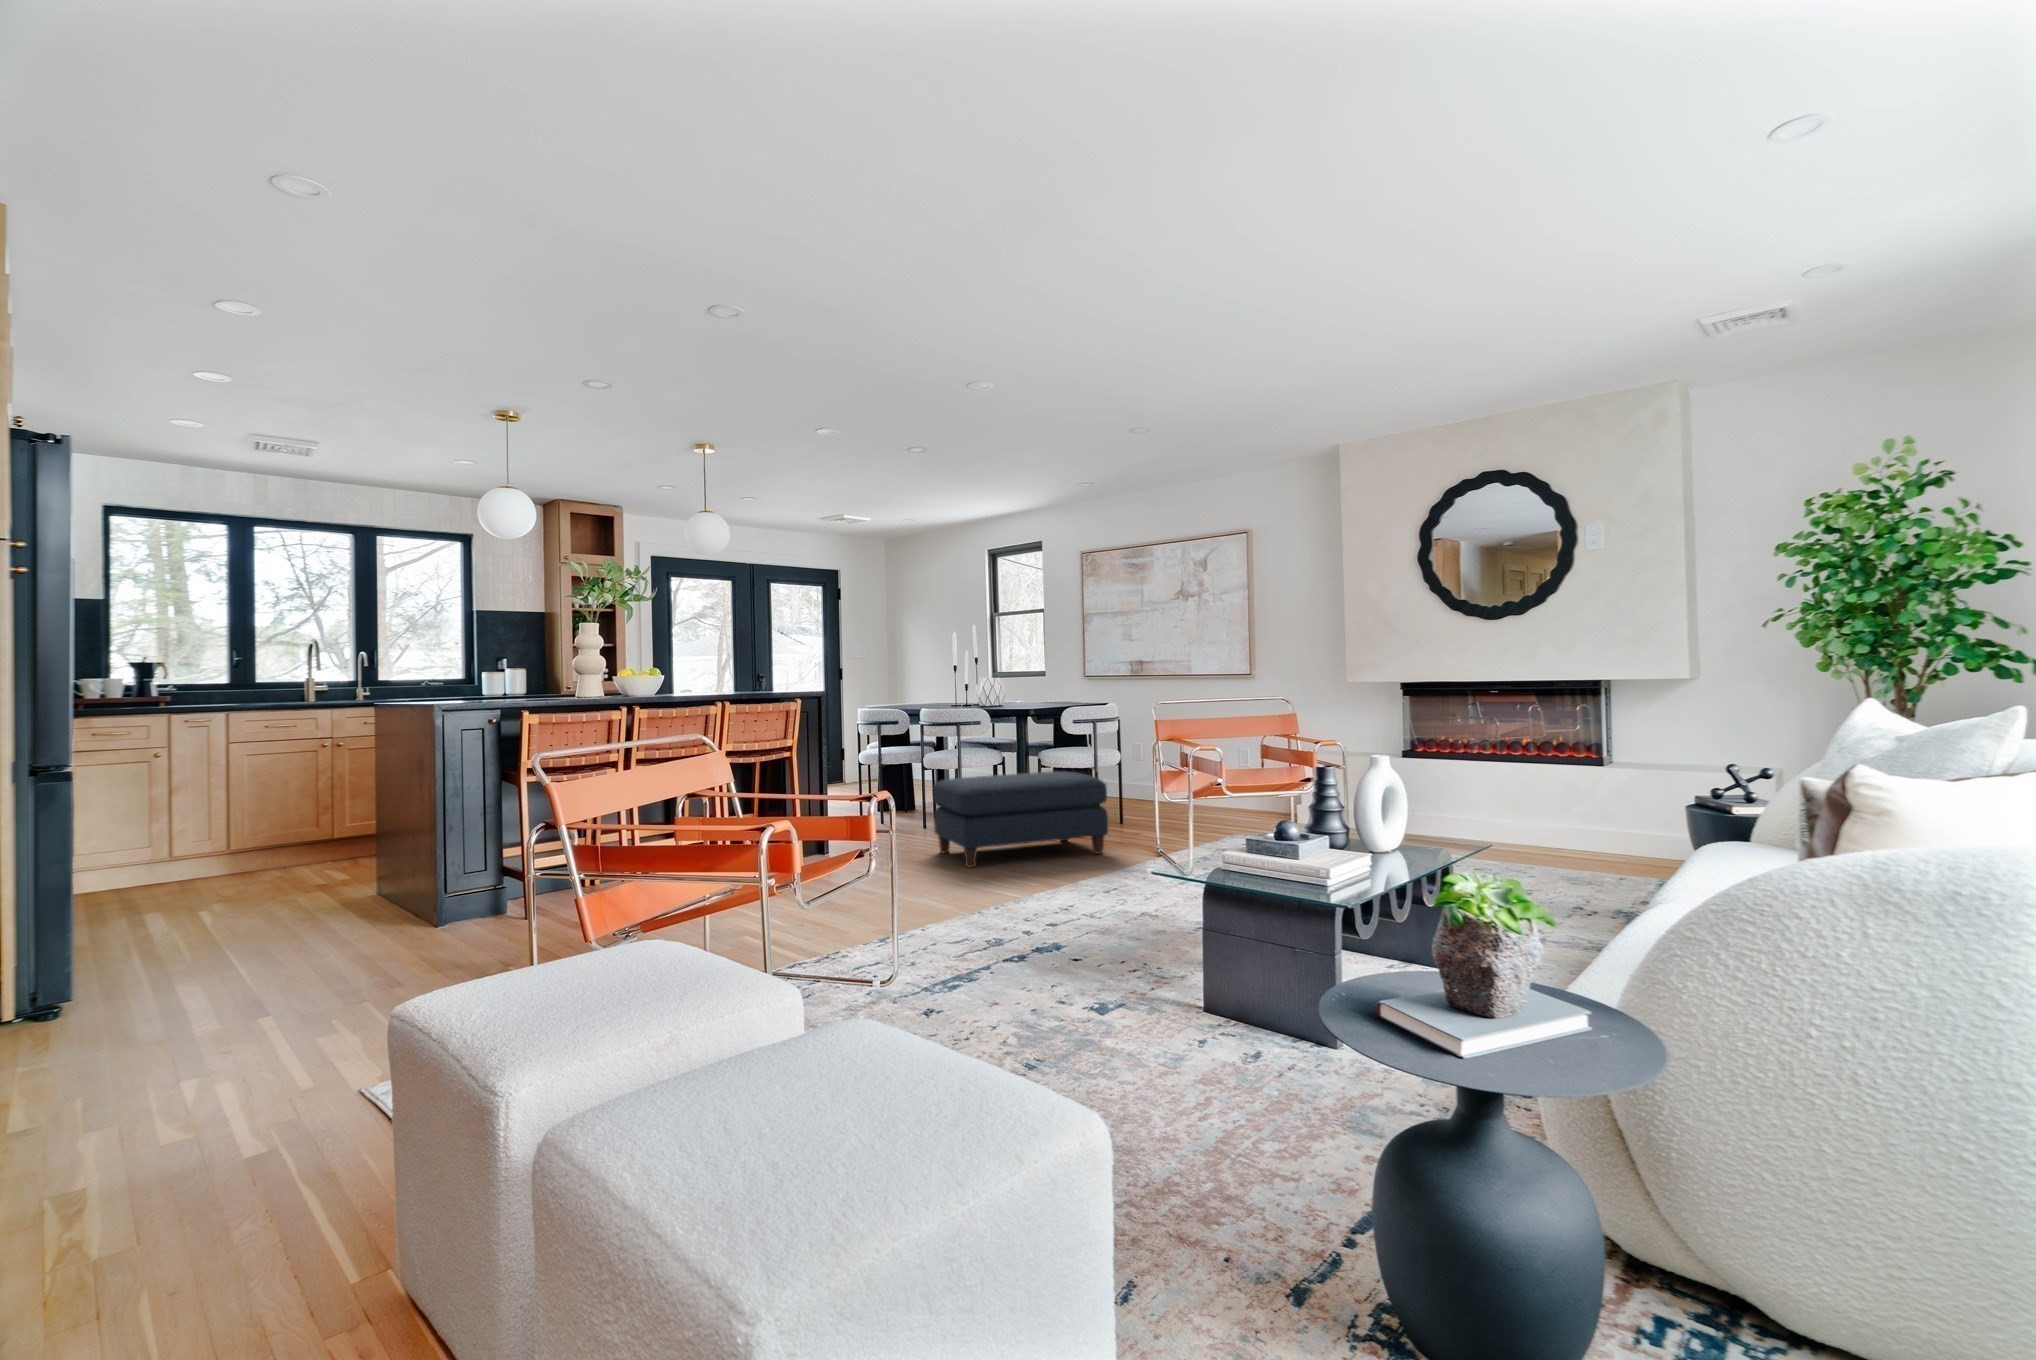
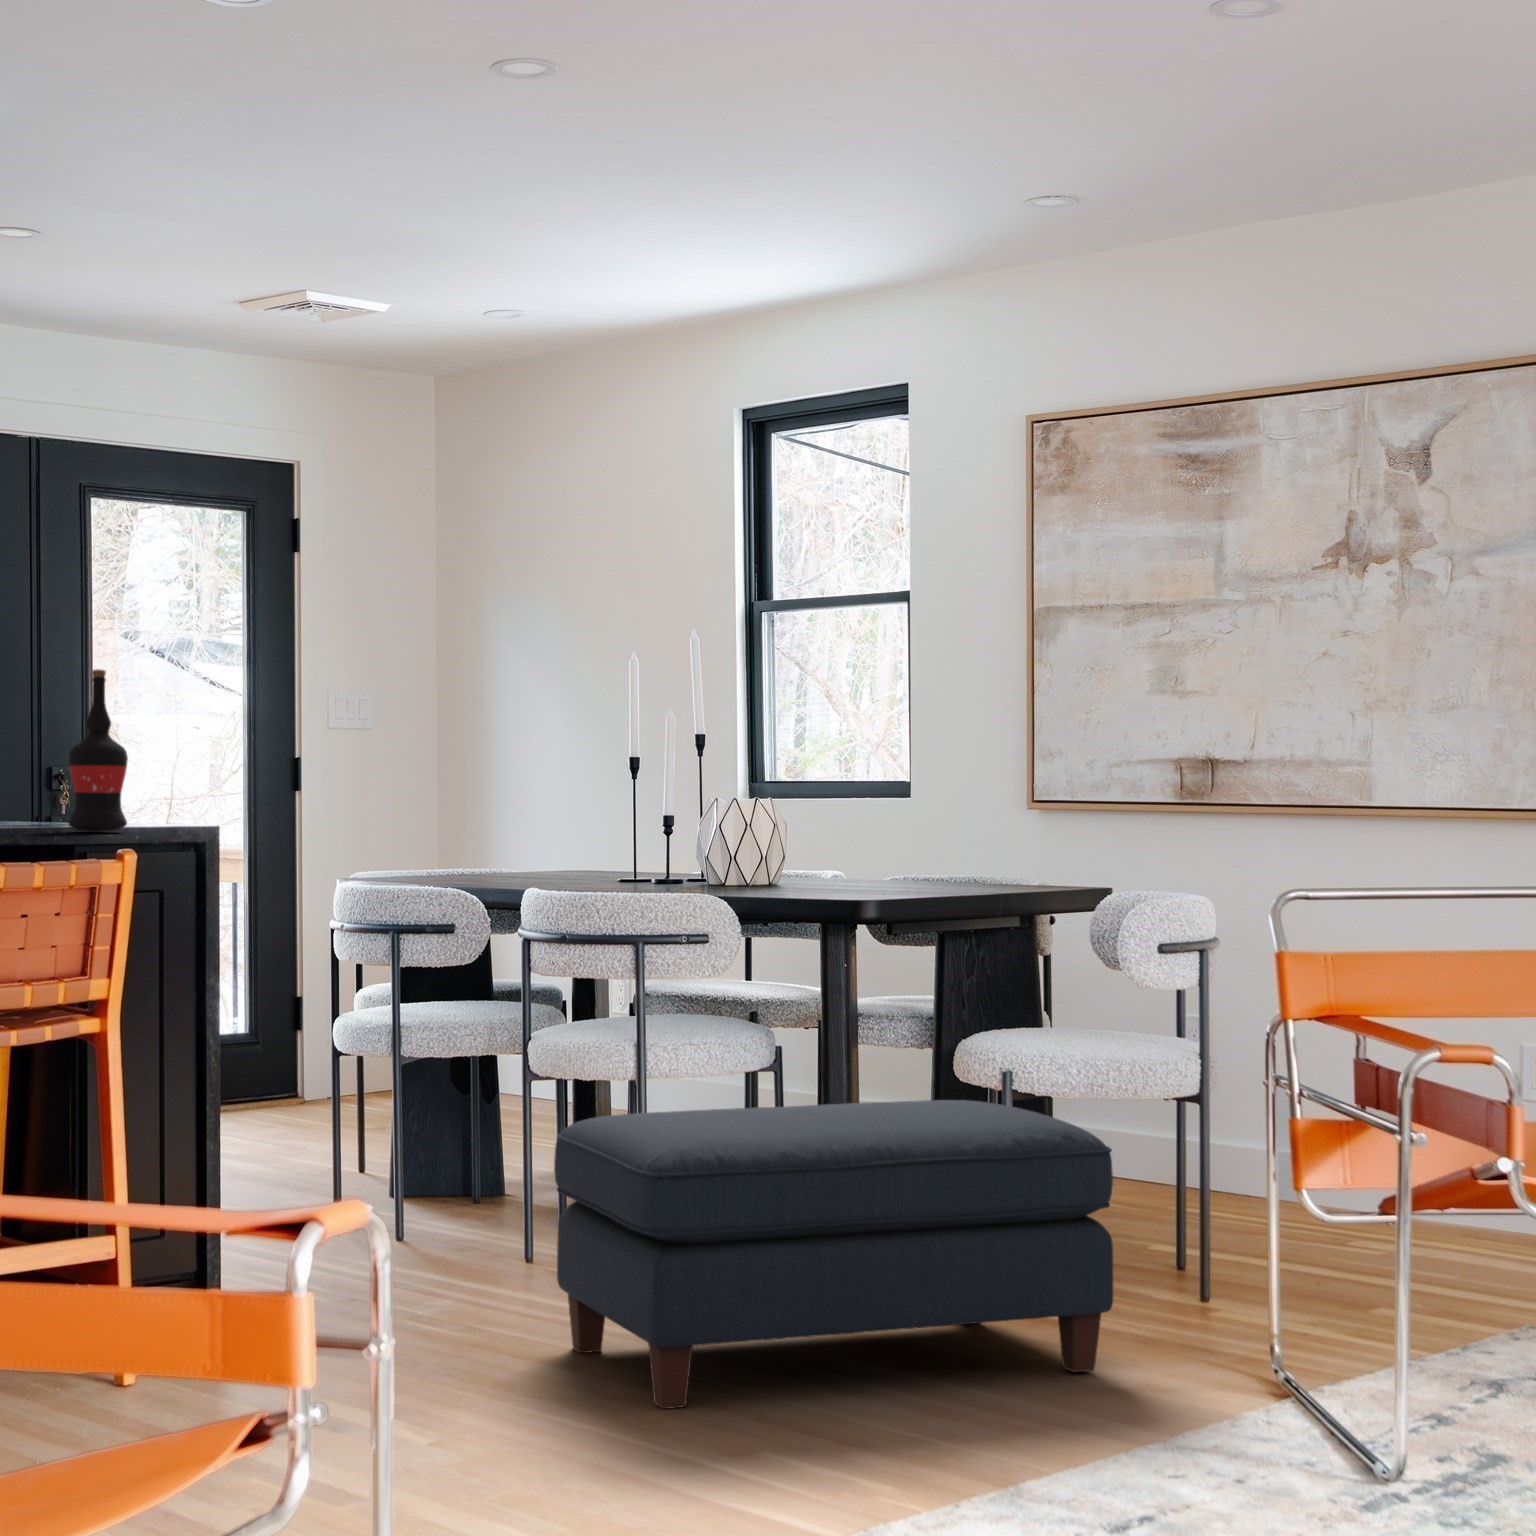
wine bottle: none [775,643,794,694] -> present [69,669,128,832]

